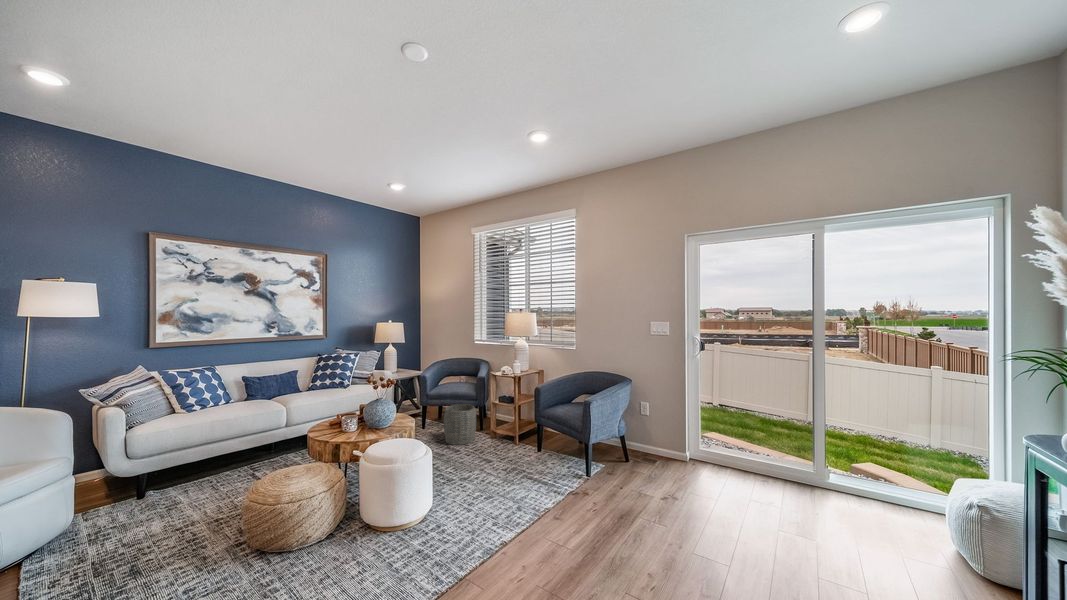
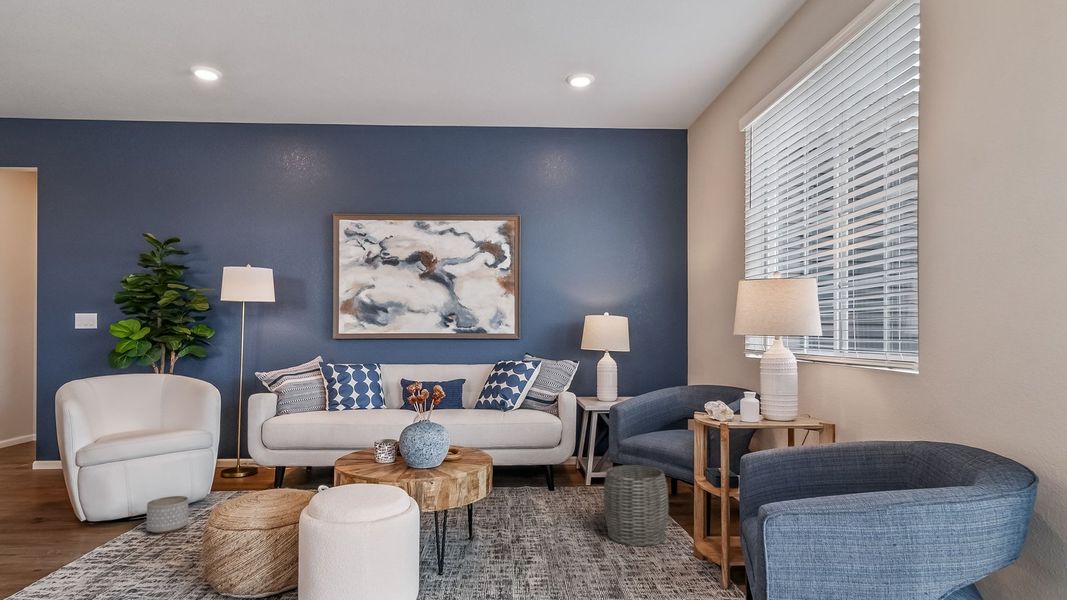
planter: none [34,523,93,572] -> present [146,496,188,533]

